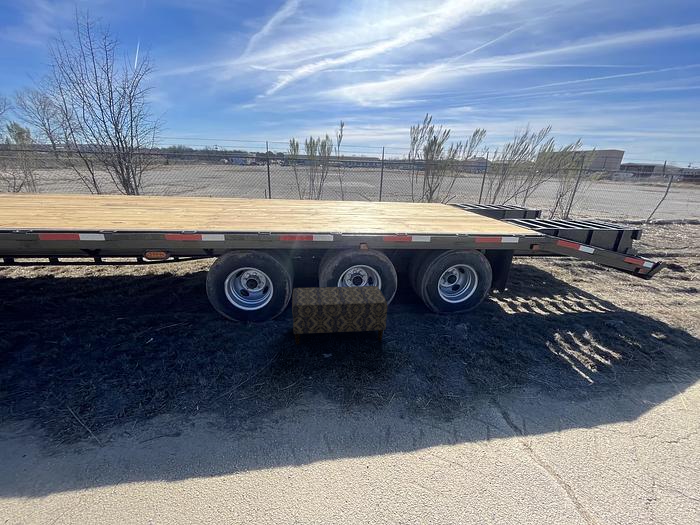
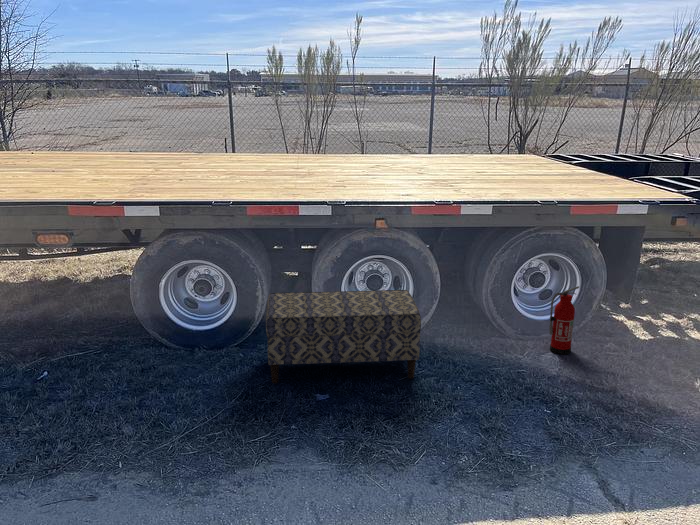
fire extinguisher: none [459,284,477,324] -> present [549,286,579,355]

